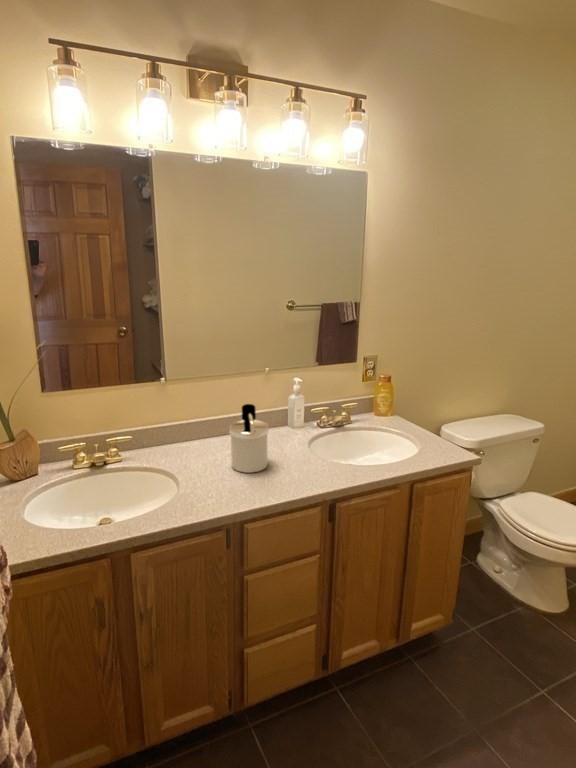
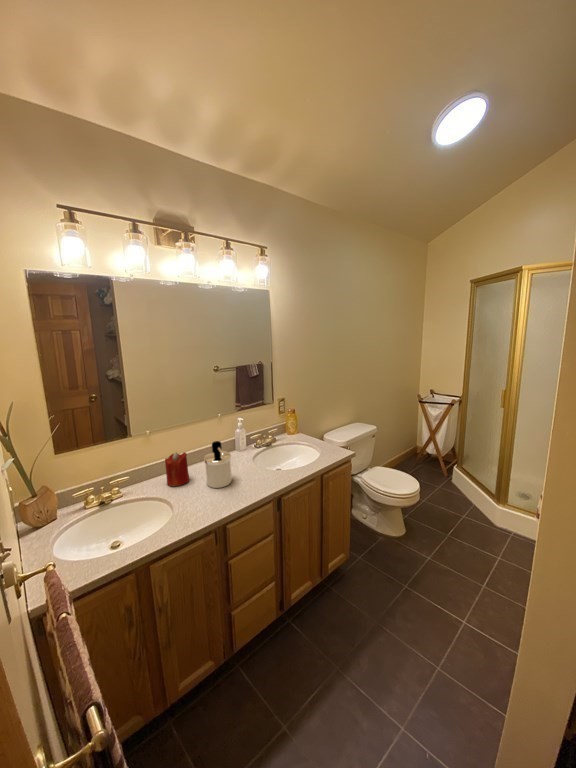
candle: none [178,412,210,461] -> present [165,452,189,487]

